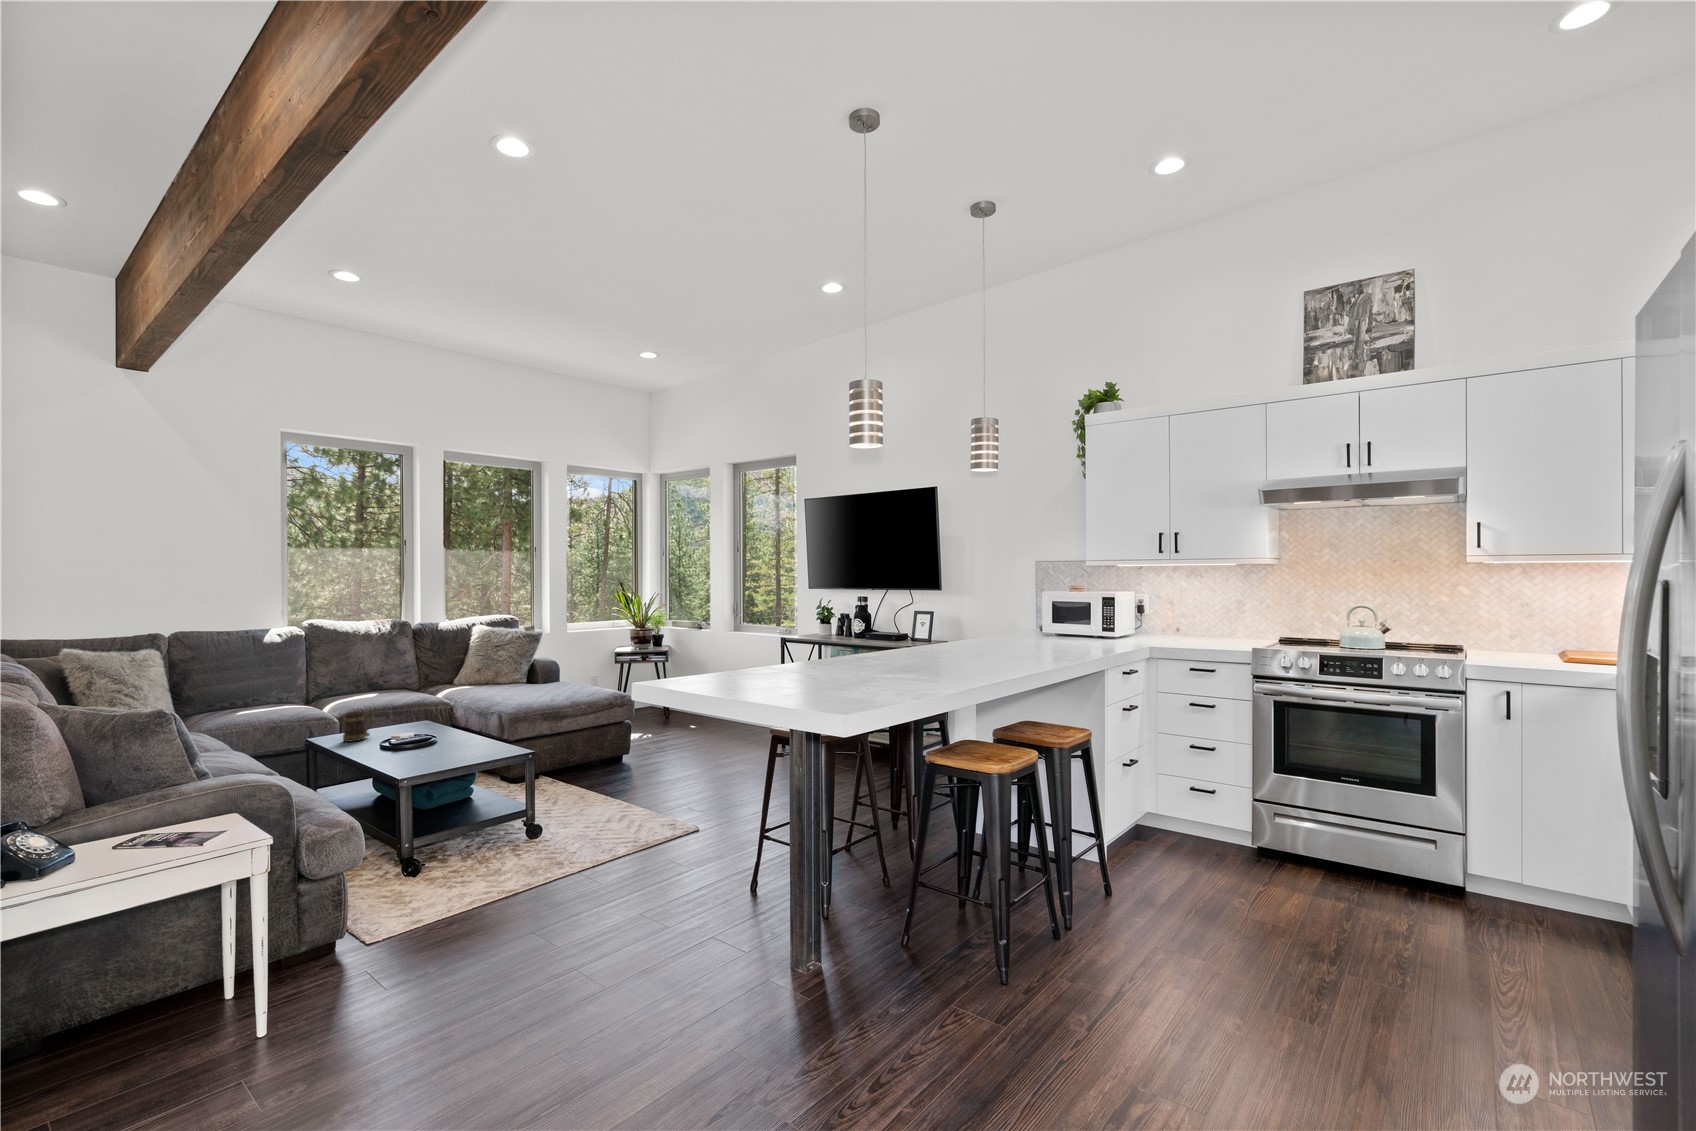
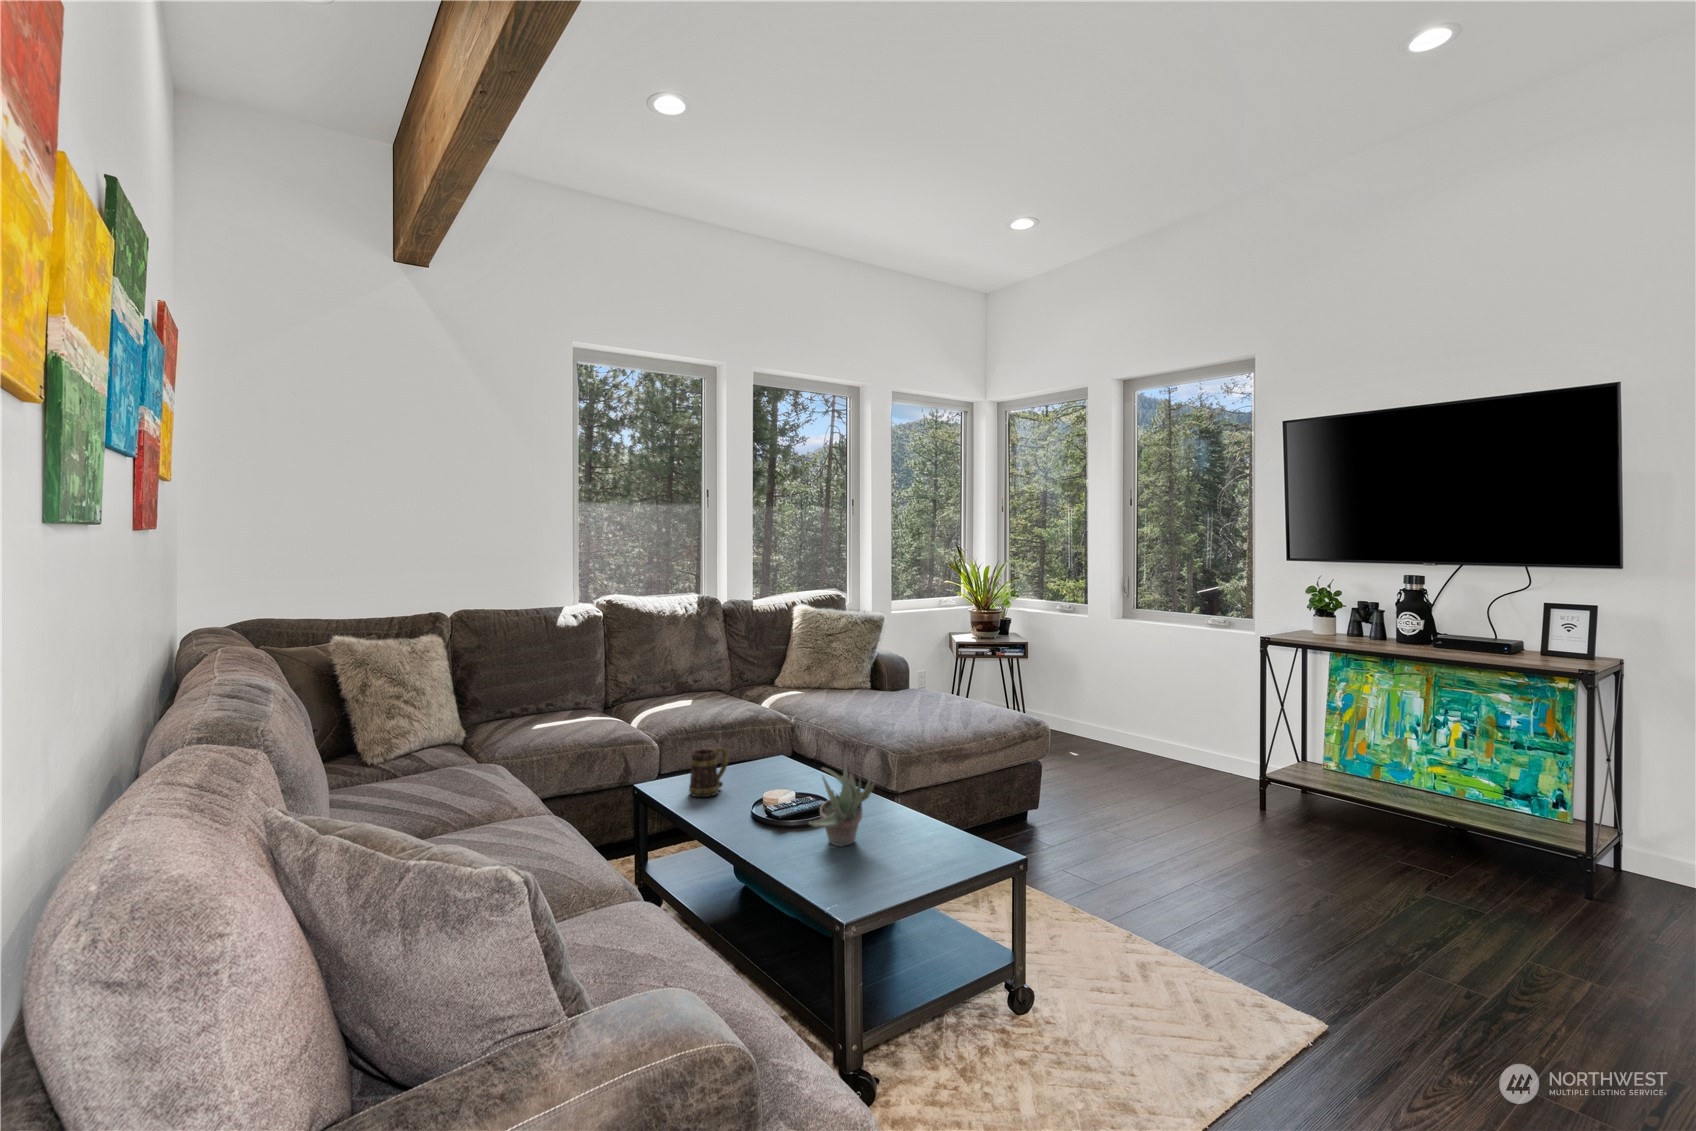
succulent plant: none [400,701,452,756] -> present [809,757,874,846]

